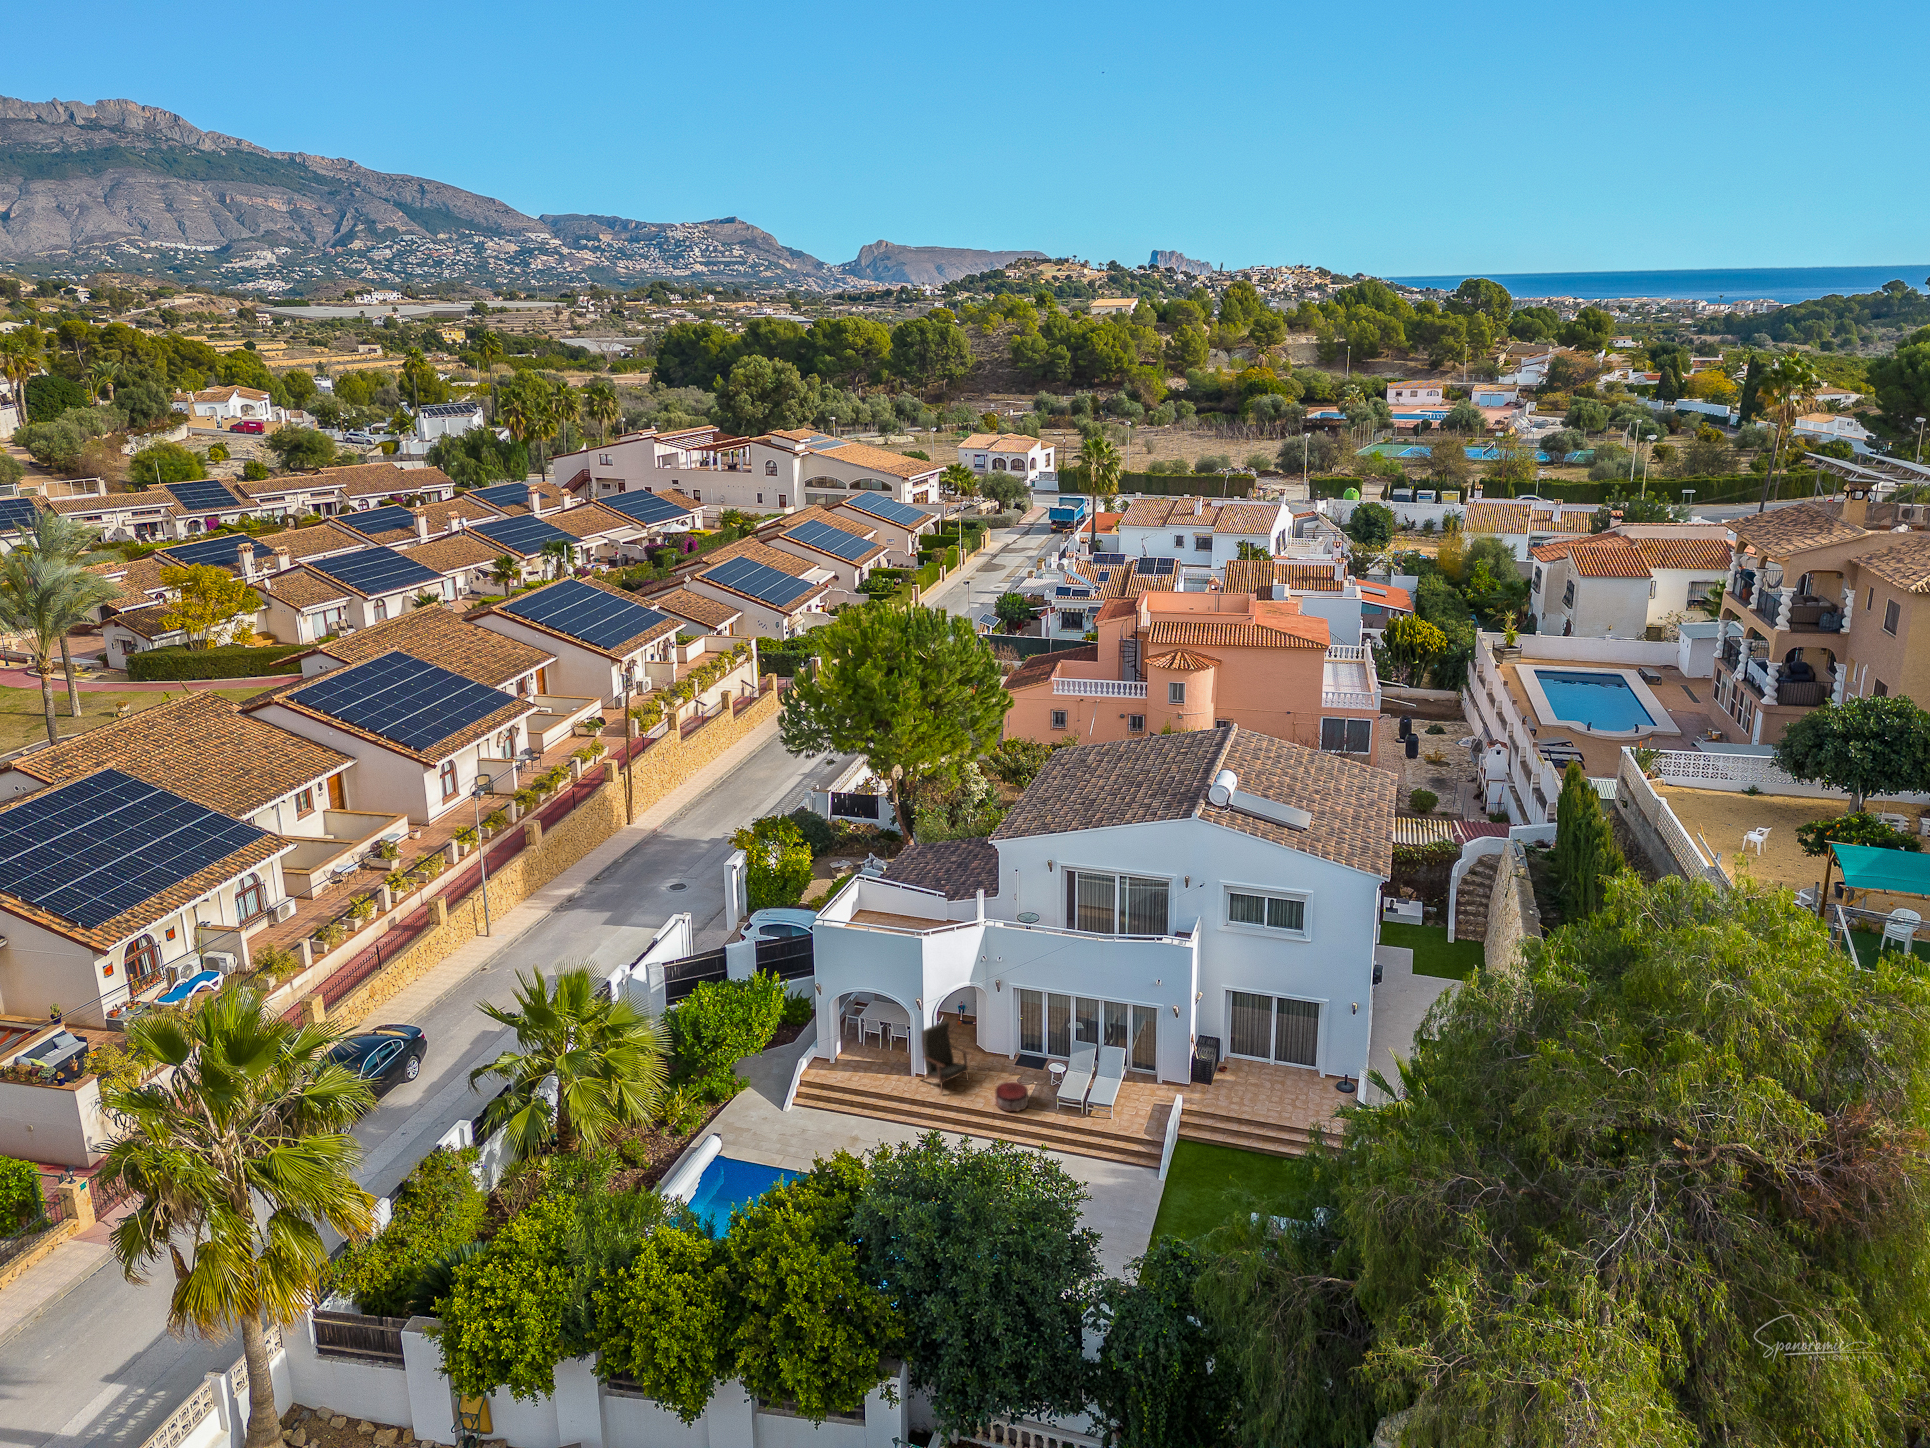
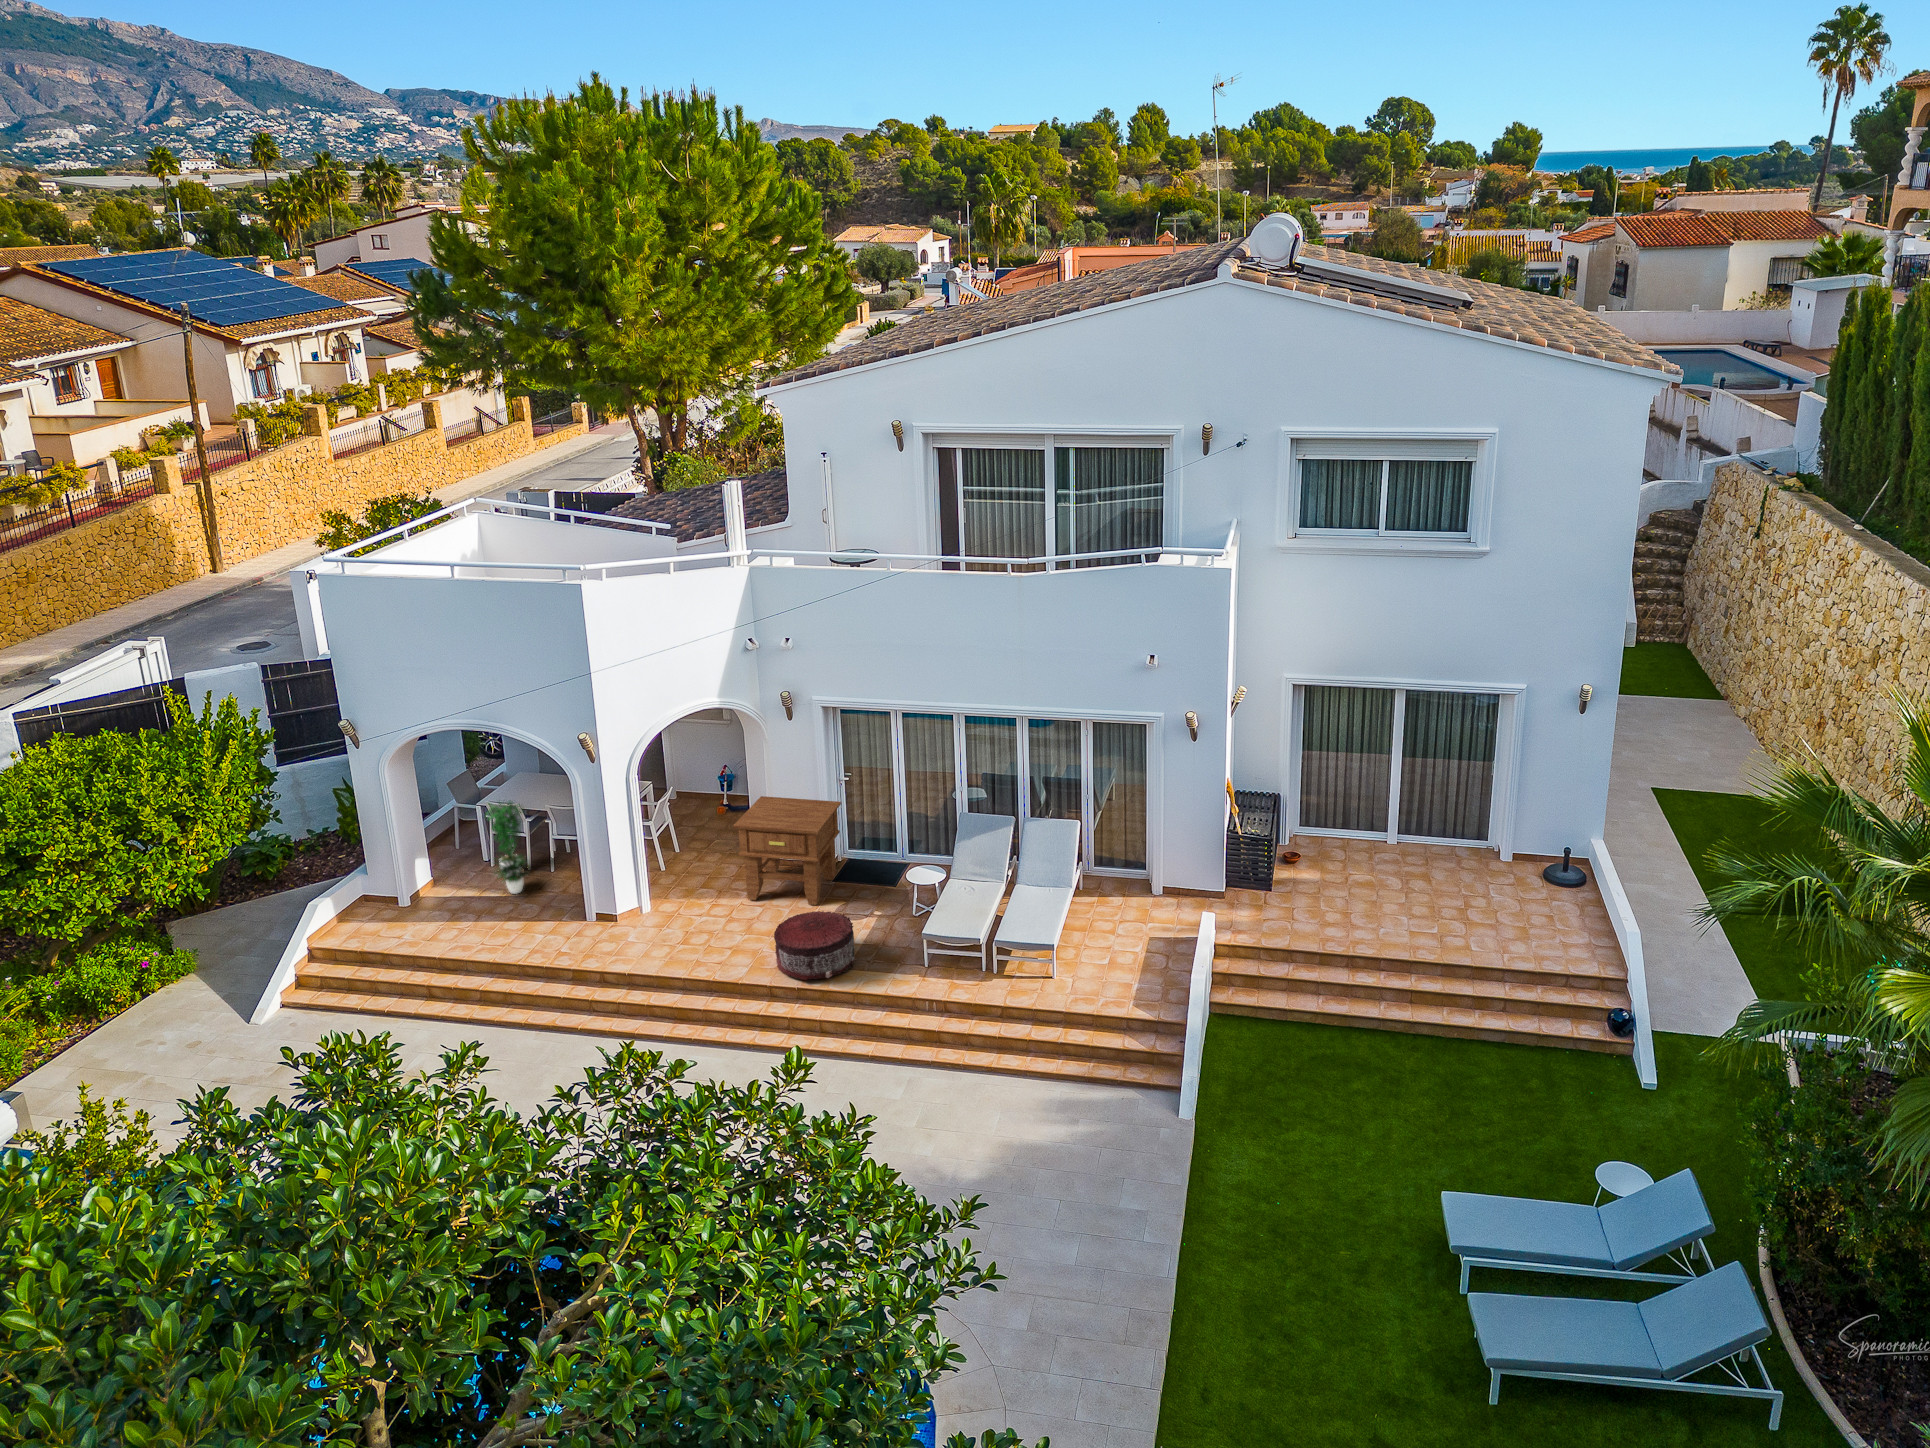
potted plant: none [864,1017,884,1061] -> present [487,801,528,894]
lounge chair: present [921,1021,970,1093] -> none [597,786,722,953]
side table: none [975,1024,1020,1077] -> present [734,796,841,905]

